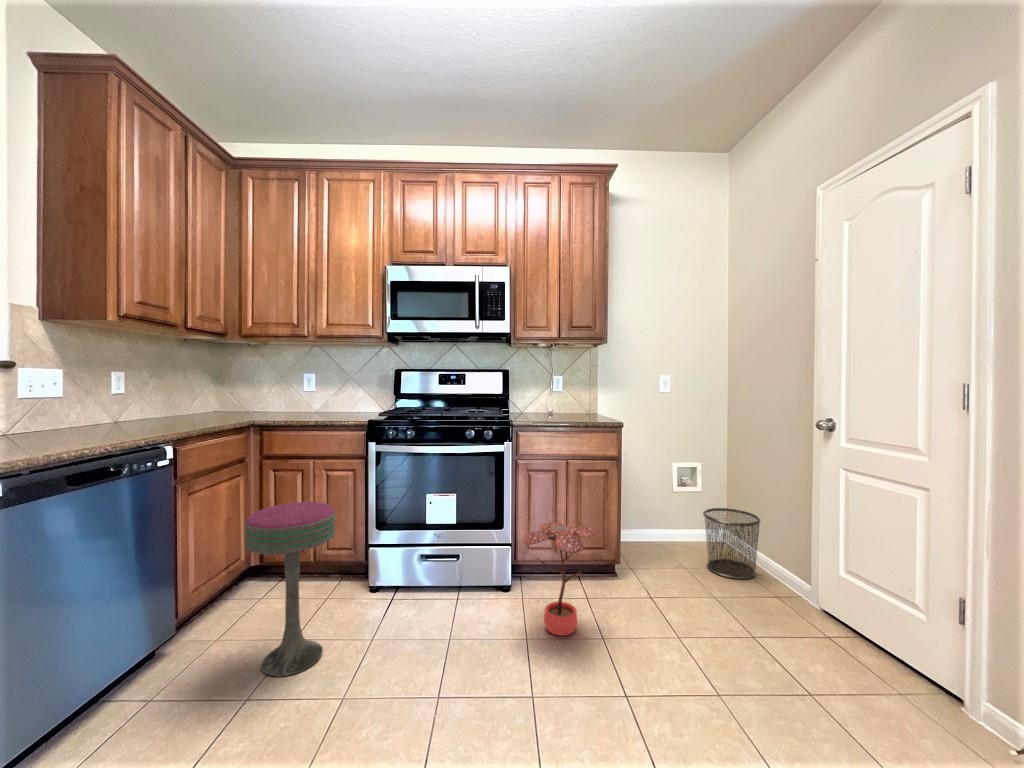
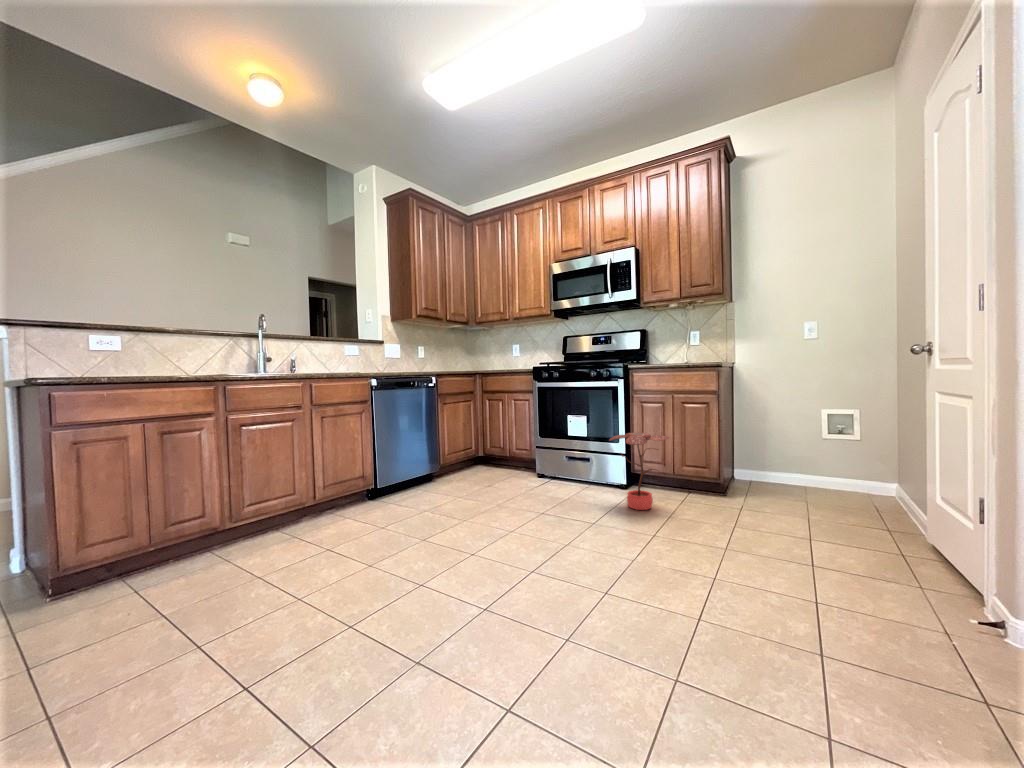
bar stool: present [245,502,335,677] -> none [456,408,500,494]
waste bin: present [703,508,760,579] -> none [828,449,898,517]

